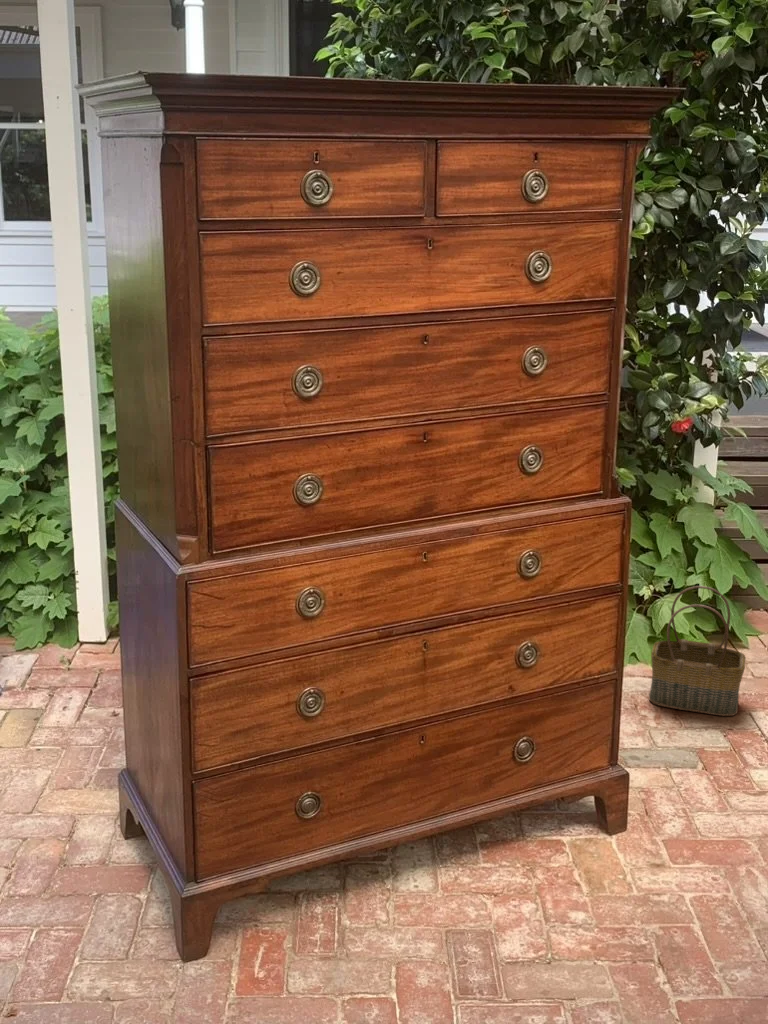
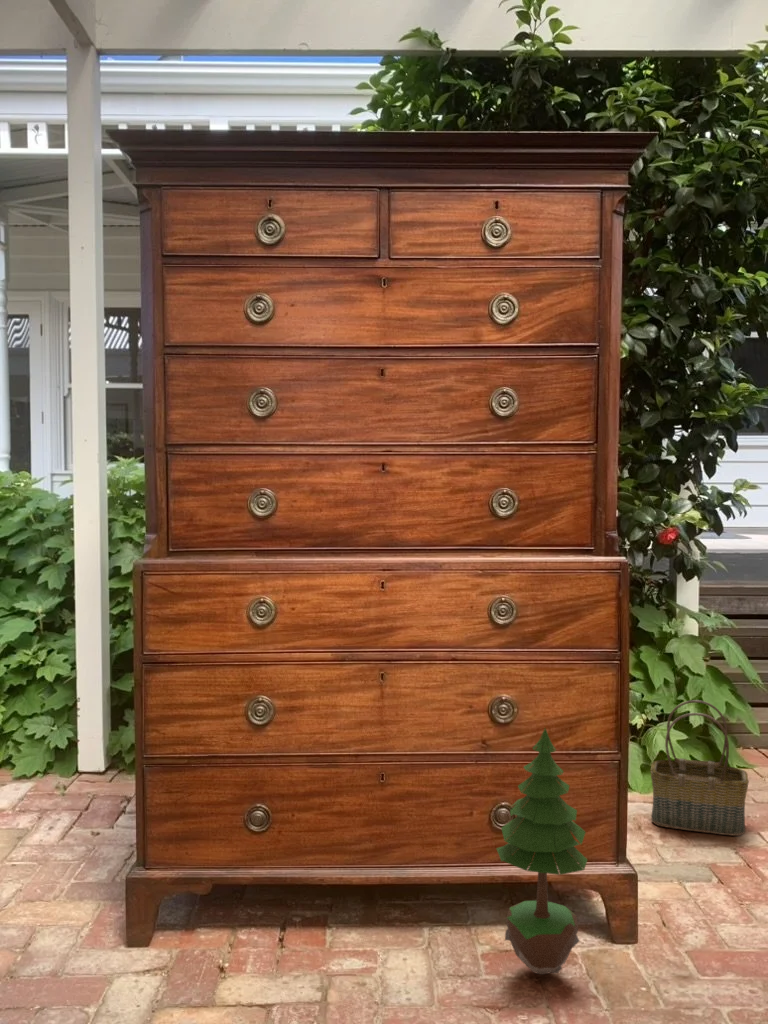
potted tree: none [496,665,578,864] -> present [497,728,587,975]

